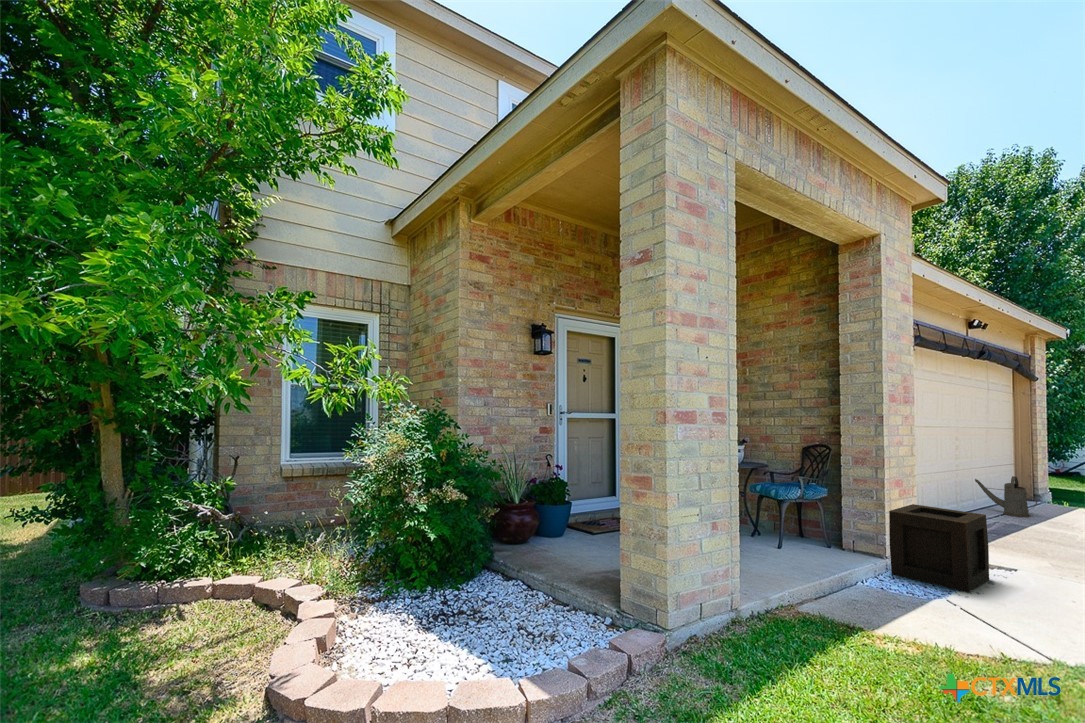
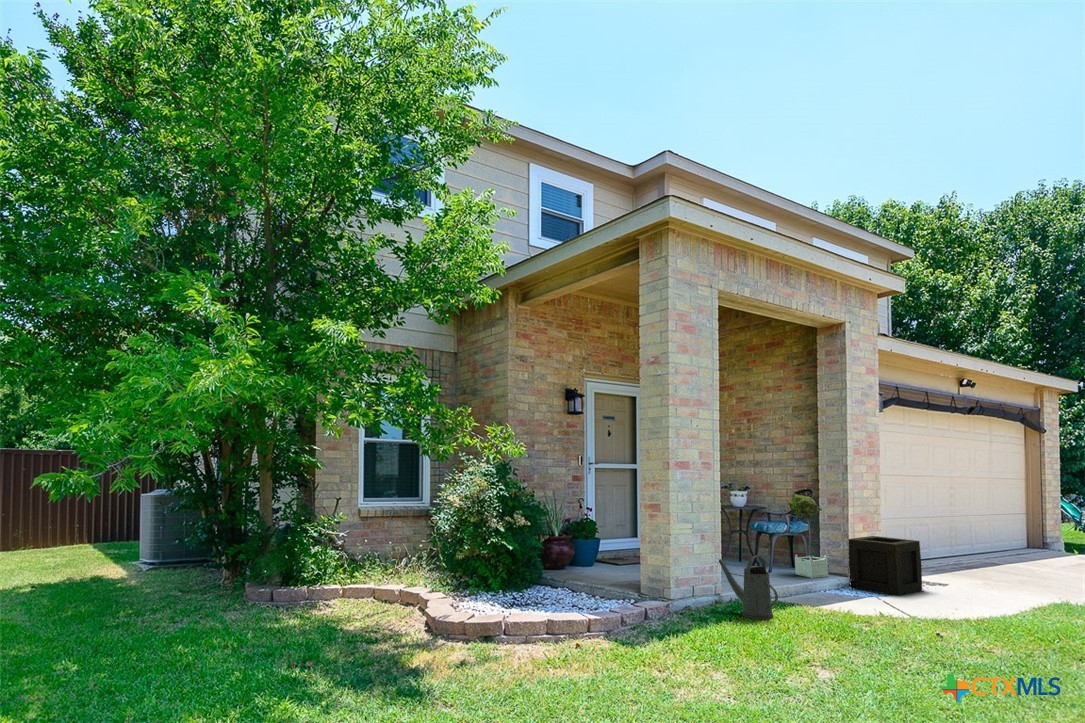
potted tree: none [806,450,860,561] -> present [789,493,828,578]
watering can: present [975,476,1037,517] -> present [719,556,778,620]

